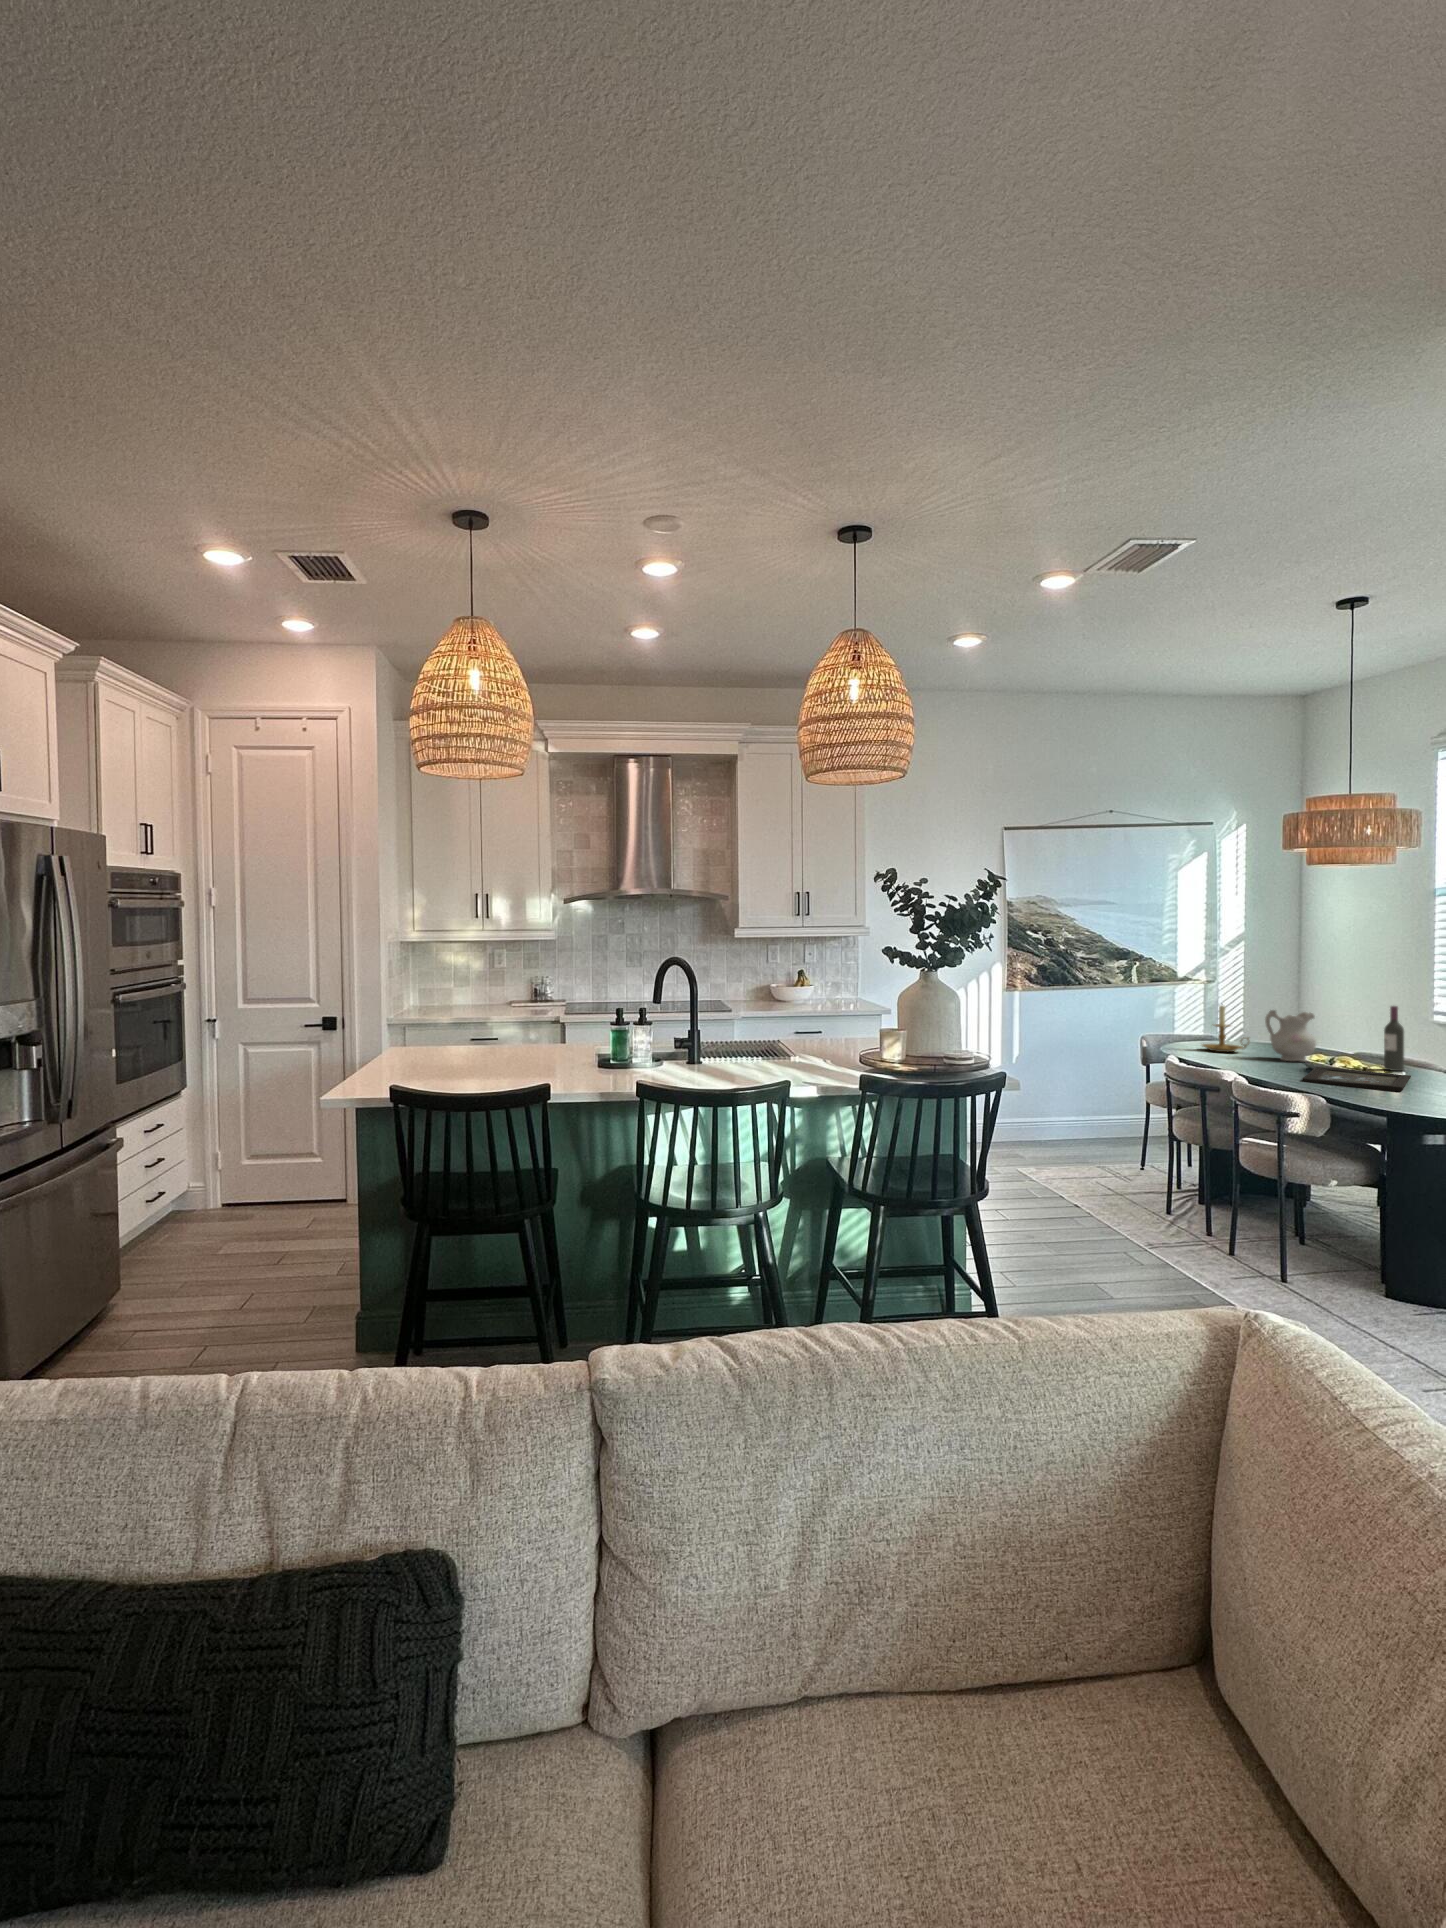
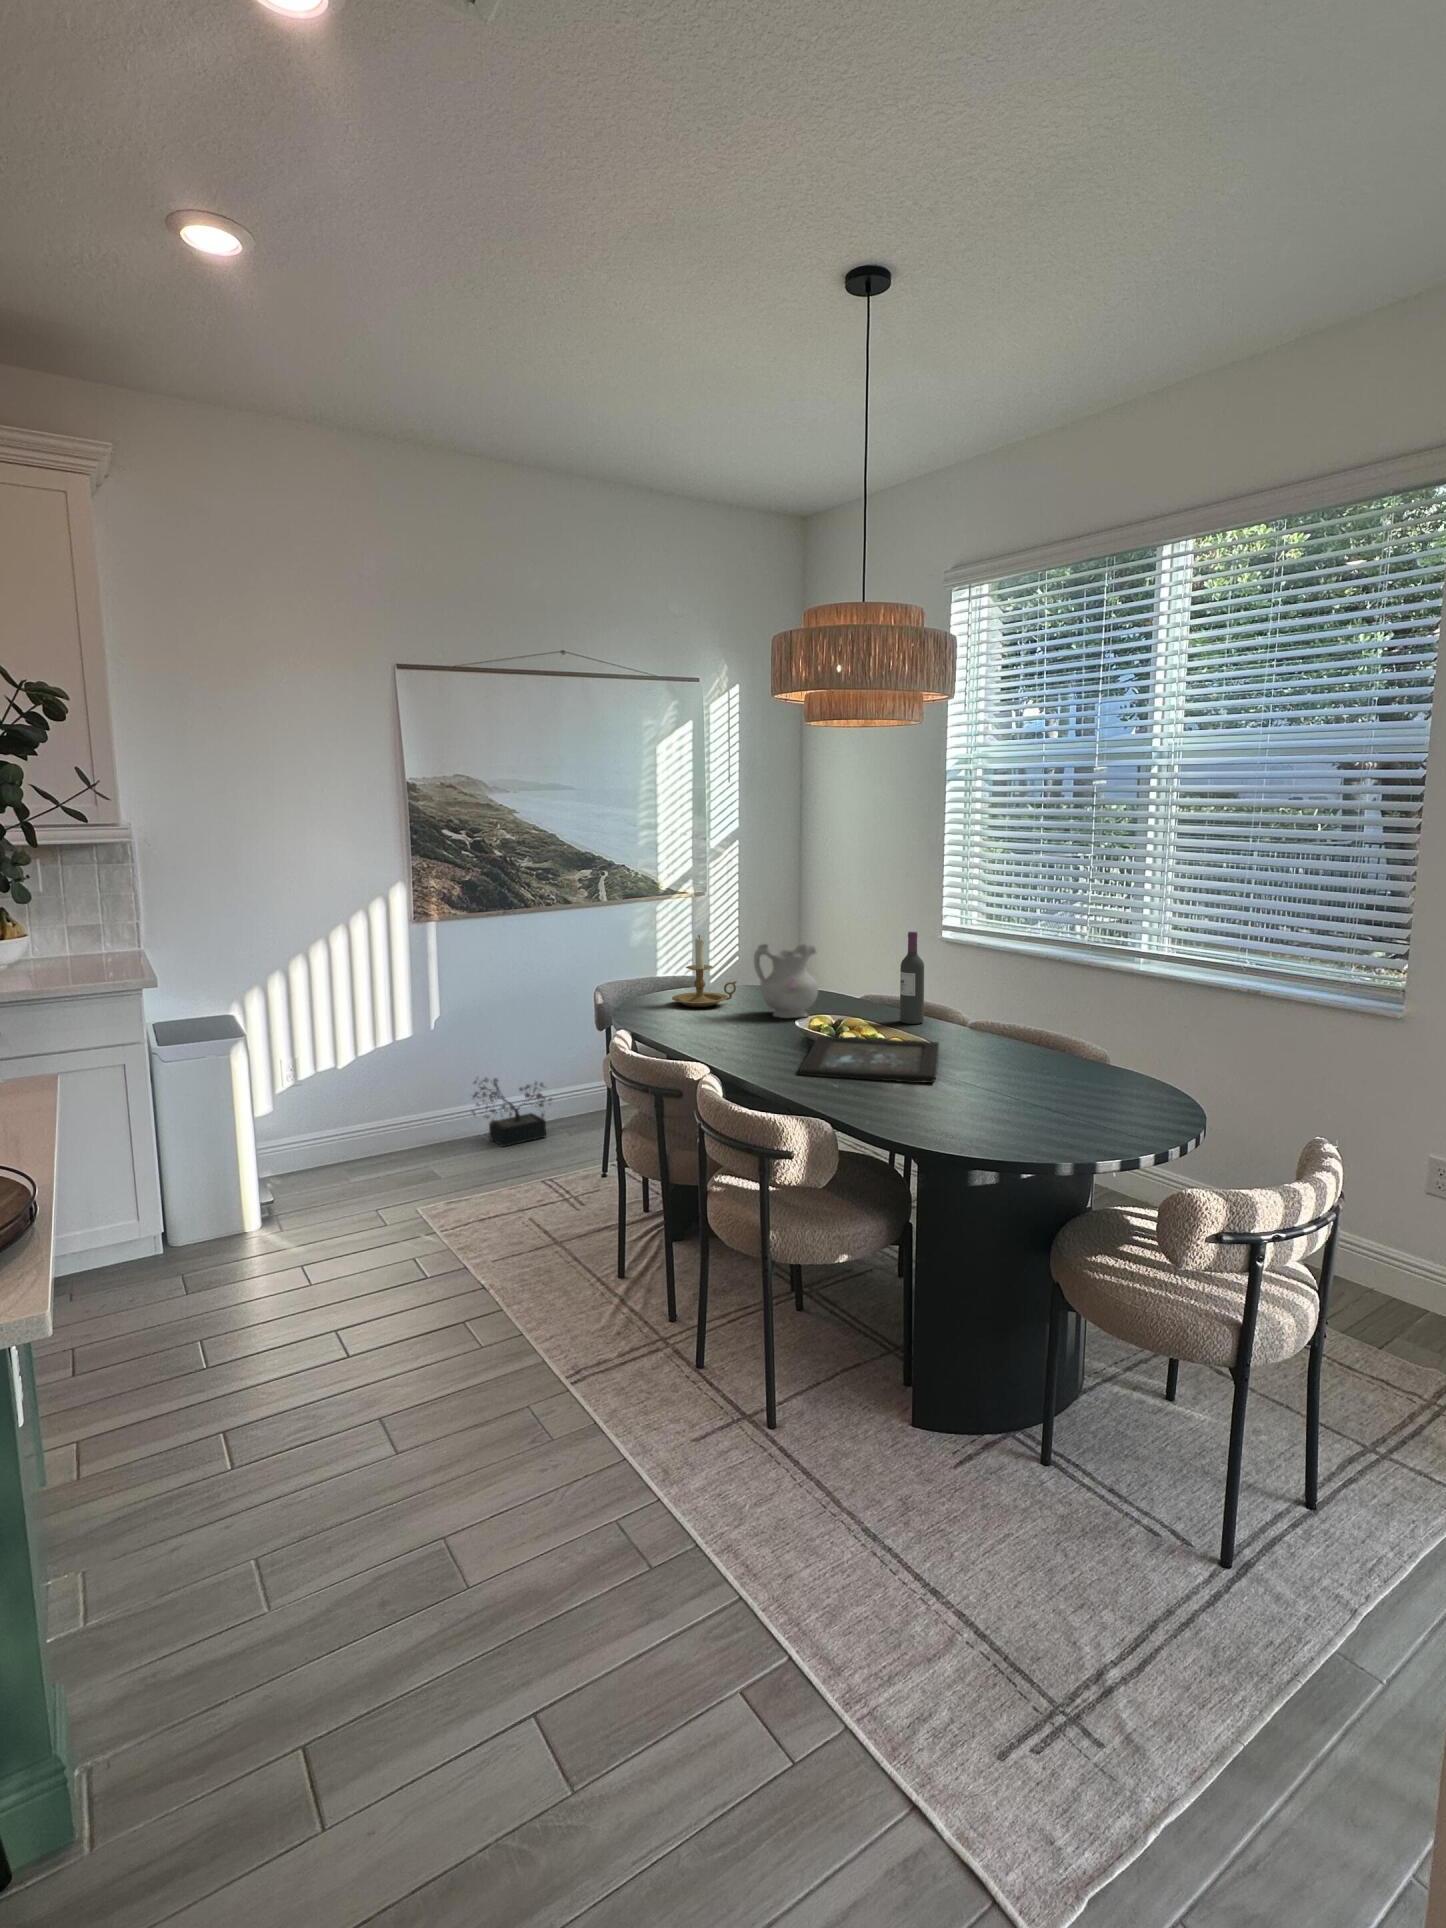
decorative plant: none [1041,1098,1097,1147] -> present [472,1078,552,1147]

